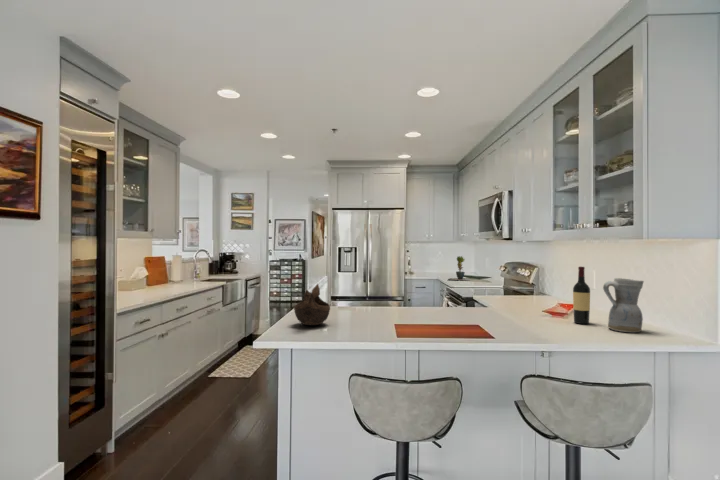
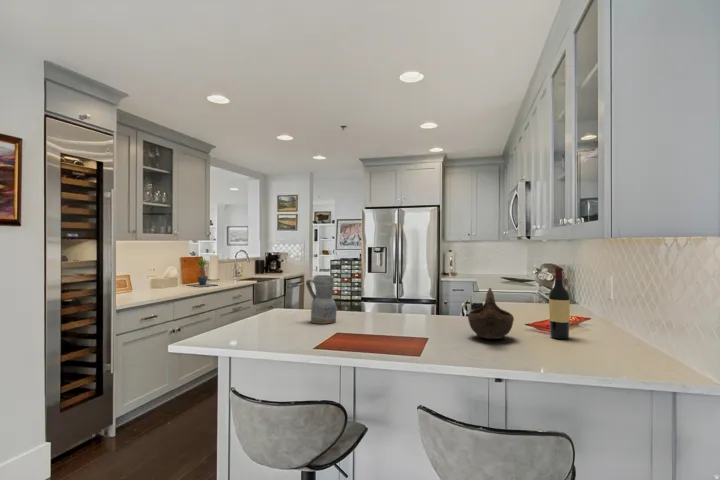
potted plant: present [449,256,470,281] -> present [189,259,215,287]
ceramic pitcher: present [603,278,643,332] -> present [306,275,337,324]
decorative bowl: present [294,284,330,325] -> present [468,288,514,339]

